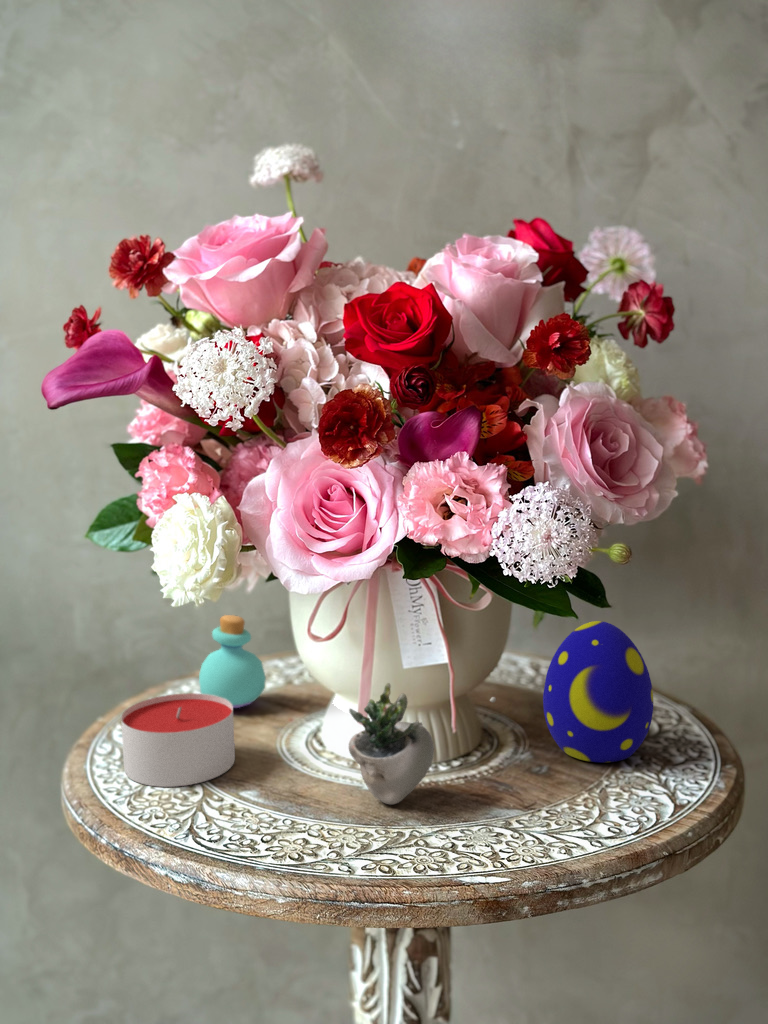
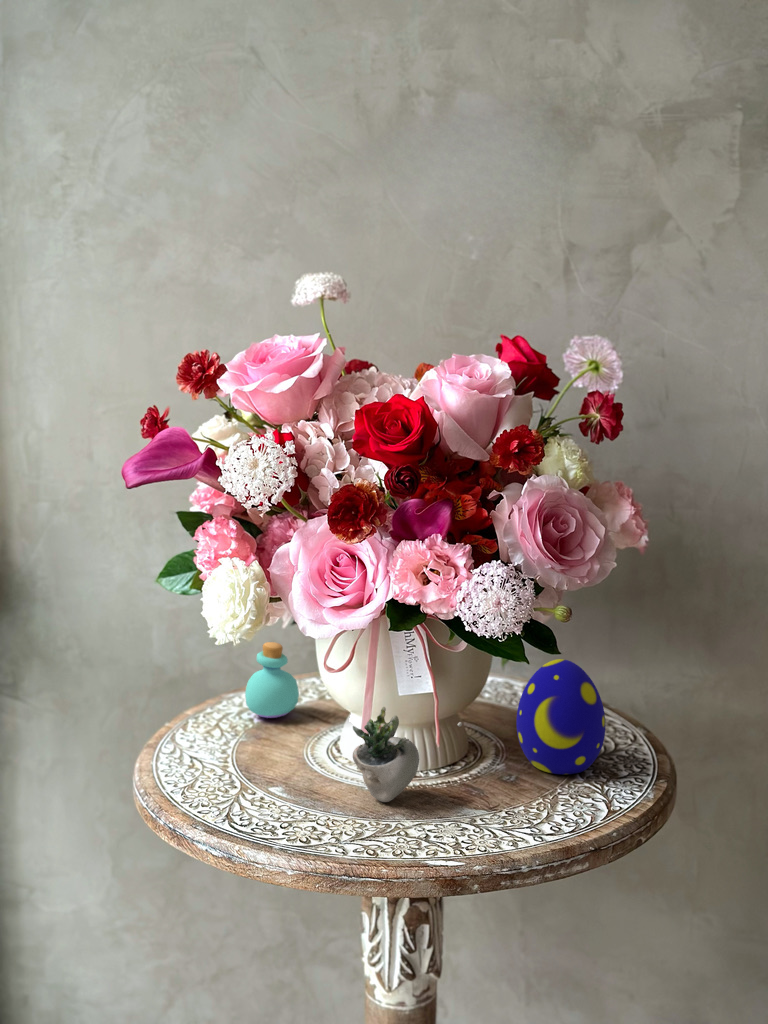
candle: present [121,693,235,787] -> none [180,707,268,781]

